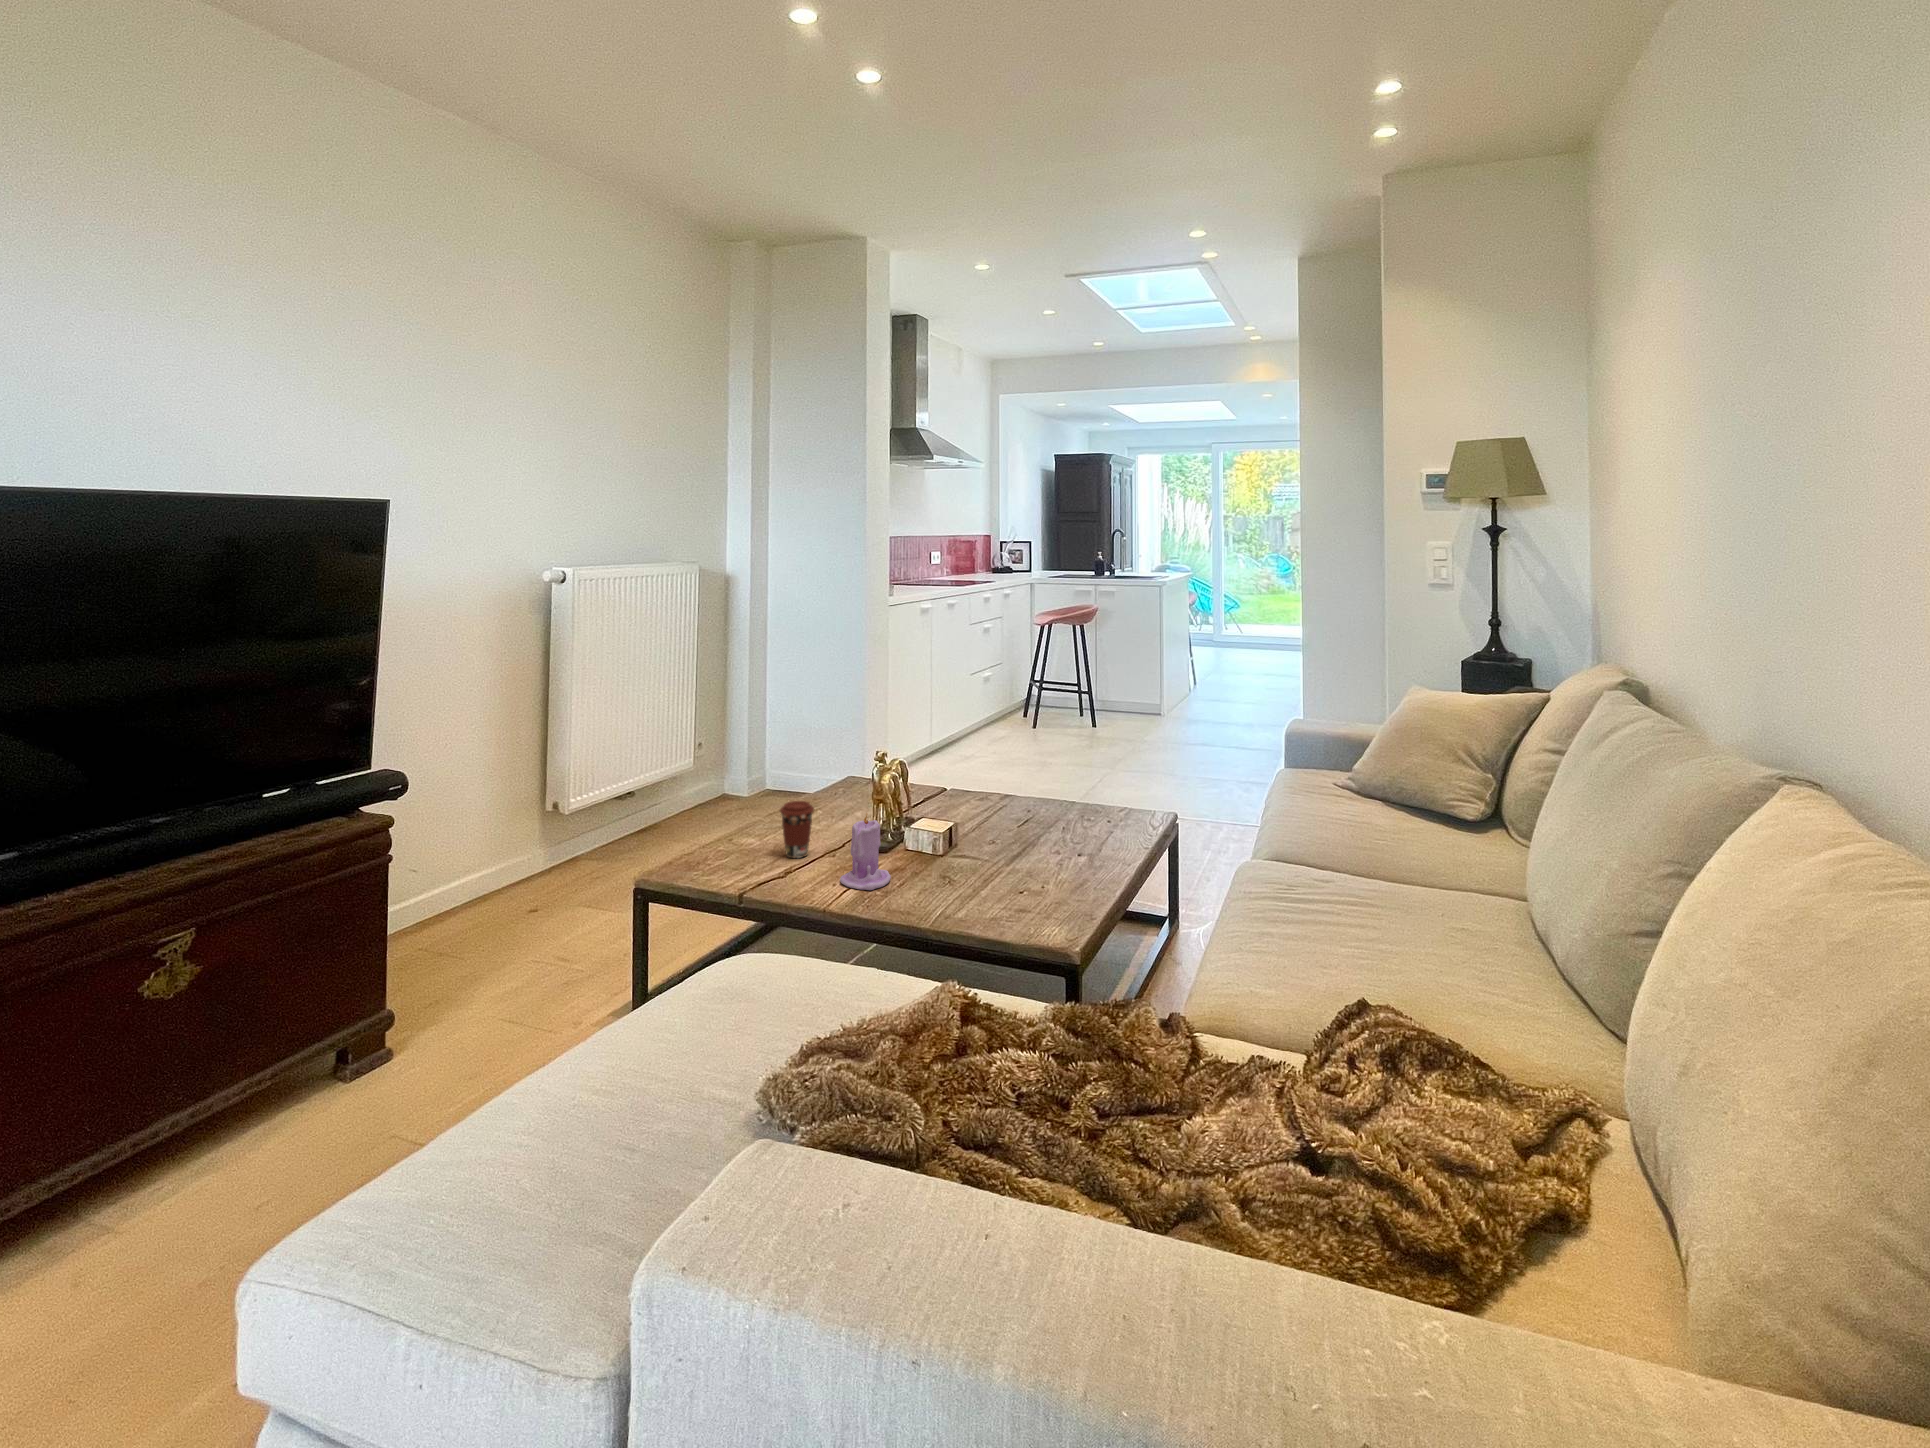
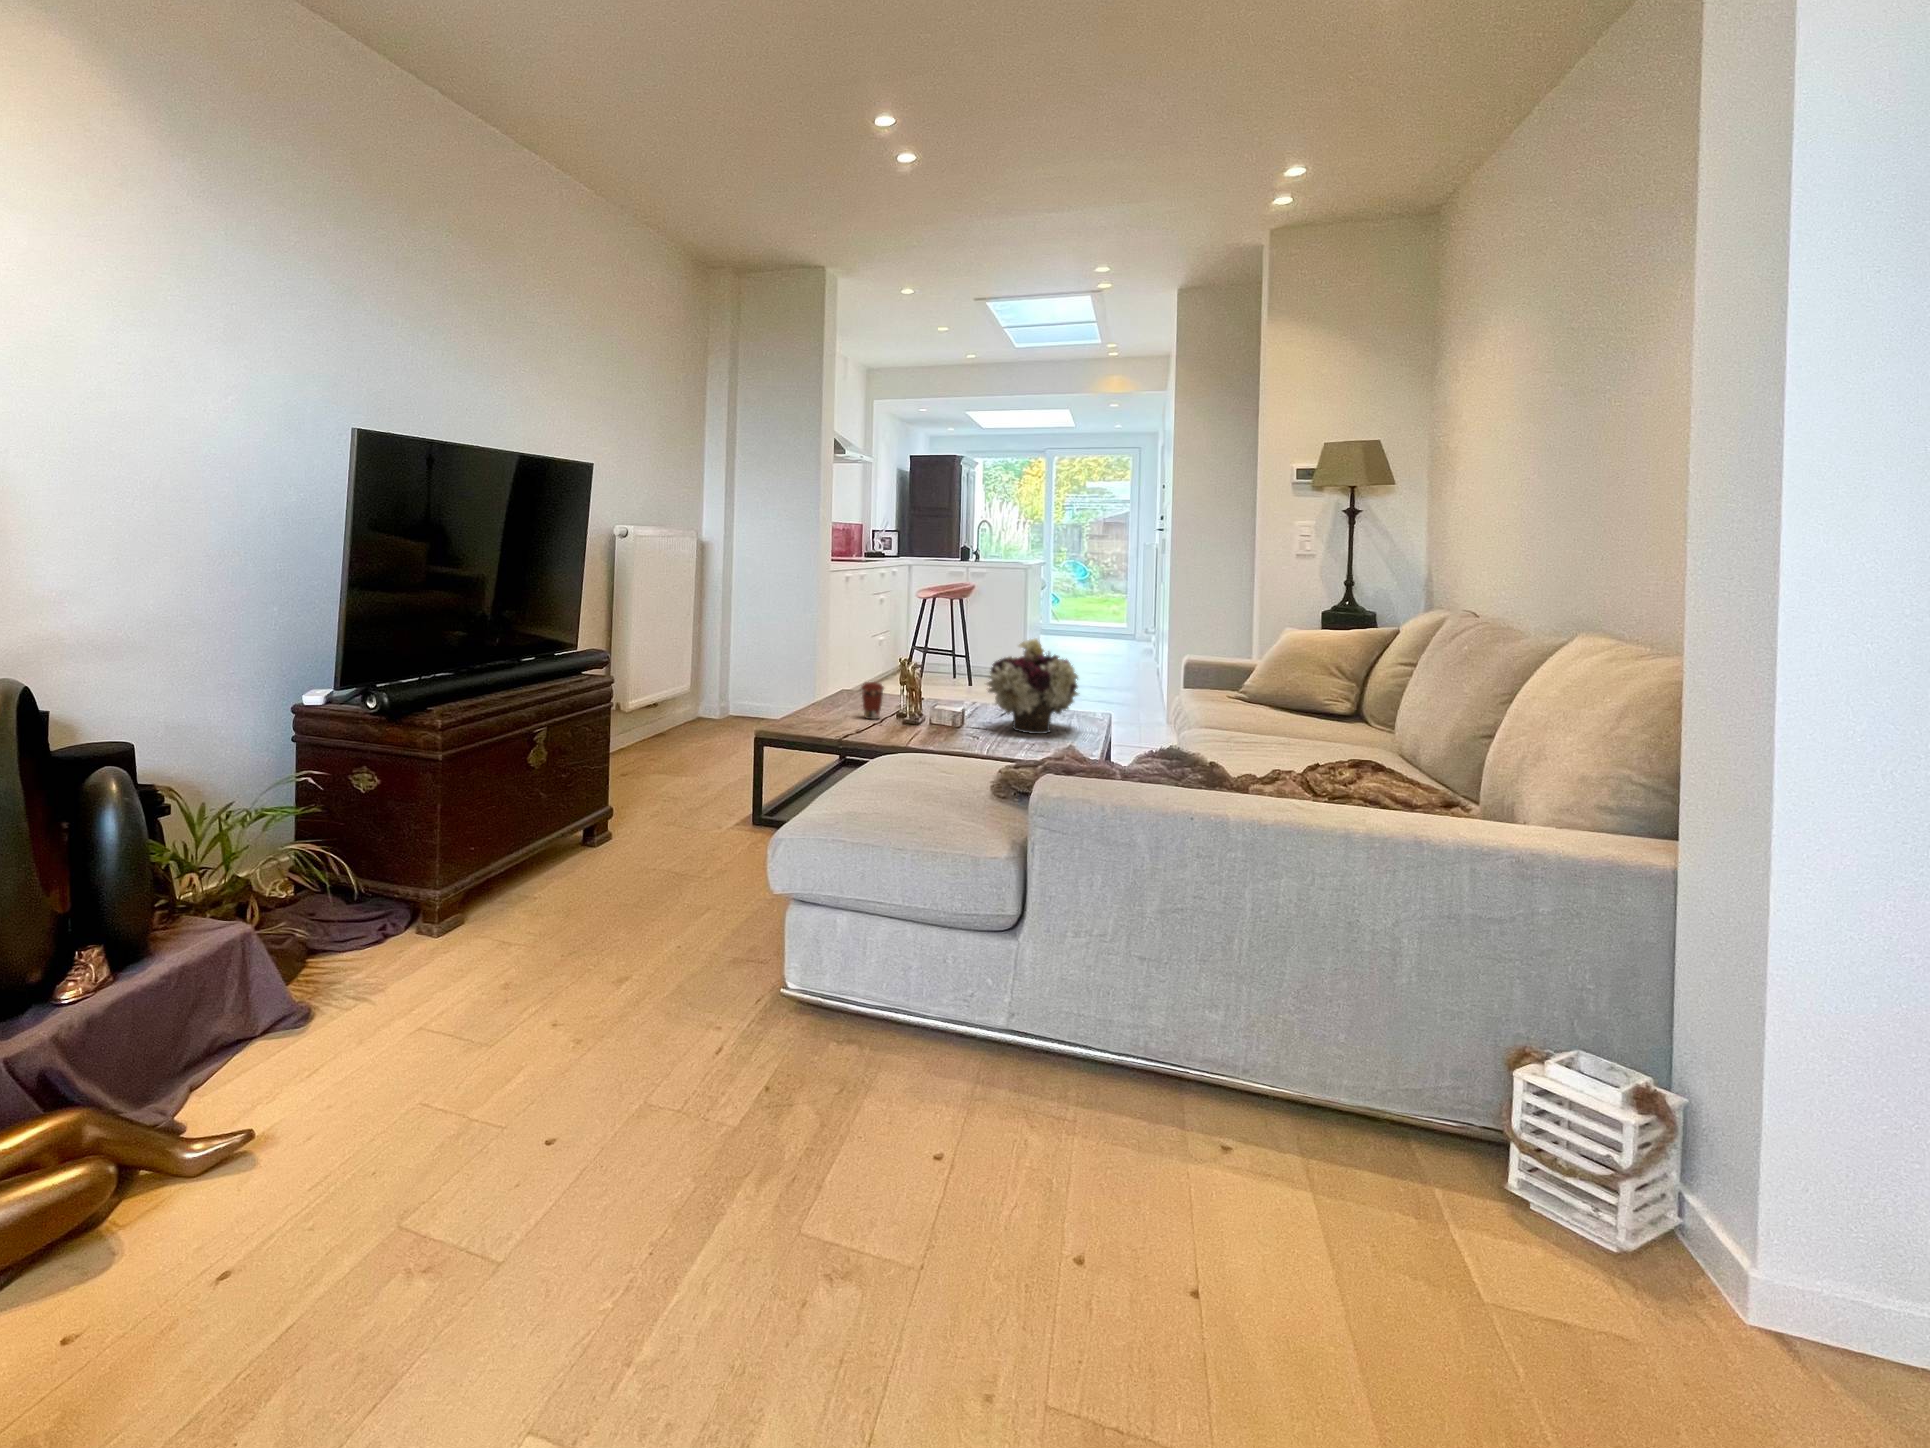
flower arrangement: none [938,737,1083,885] -> present [986,638,1078,734]
candle: present [840,815,891,890] -> none [917,684,952,733]

